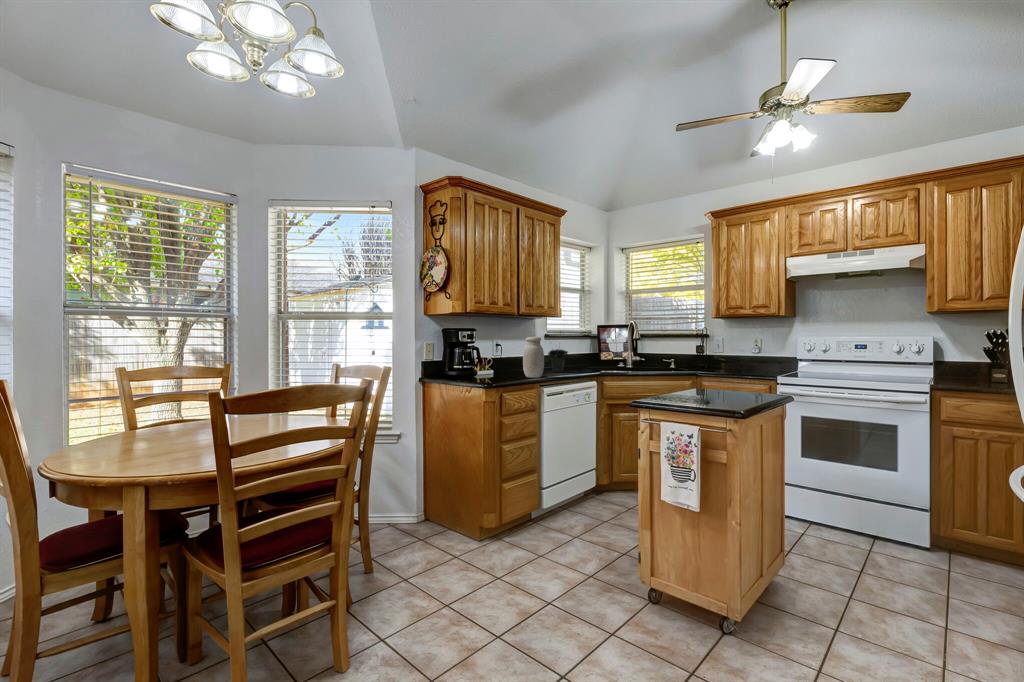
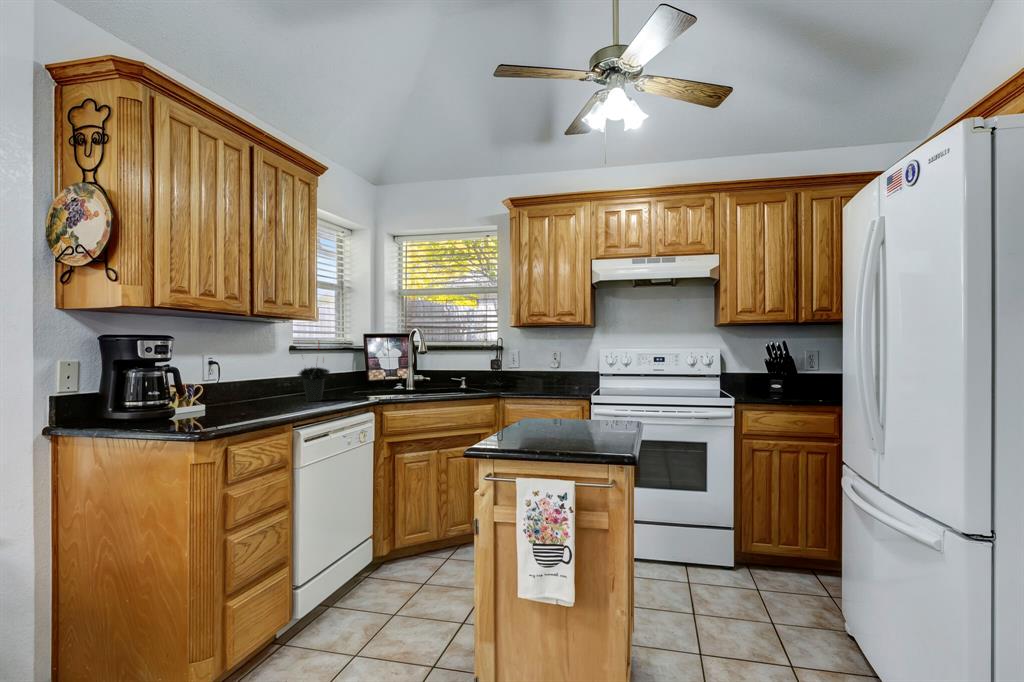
jar: present [523,337,544,378] -> none [260,349,296,412]

